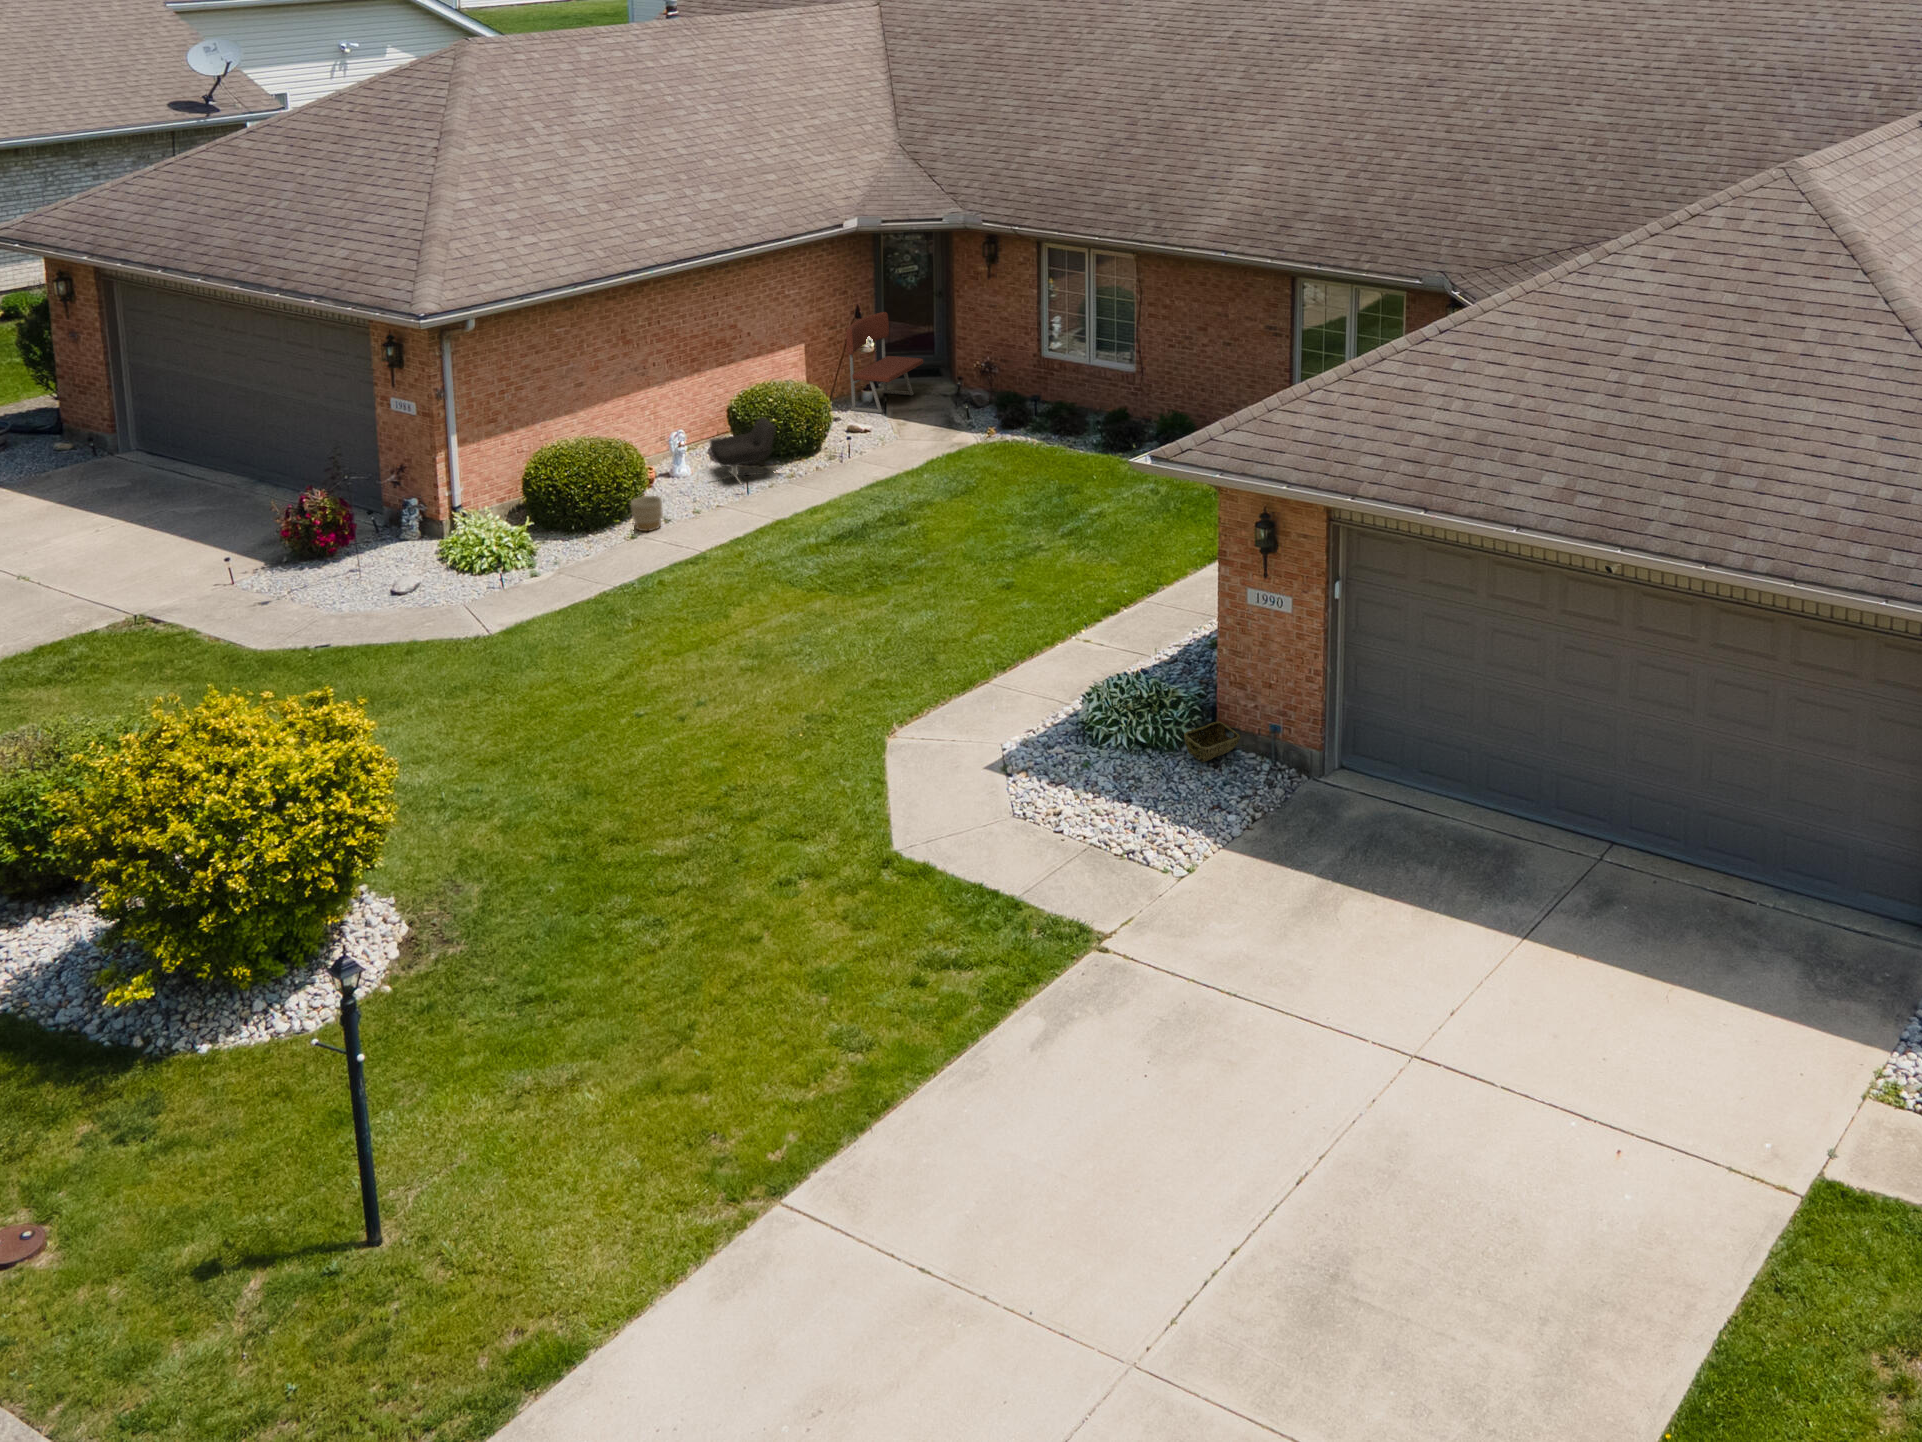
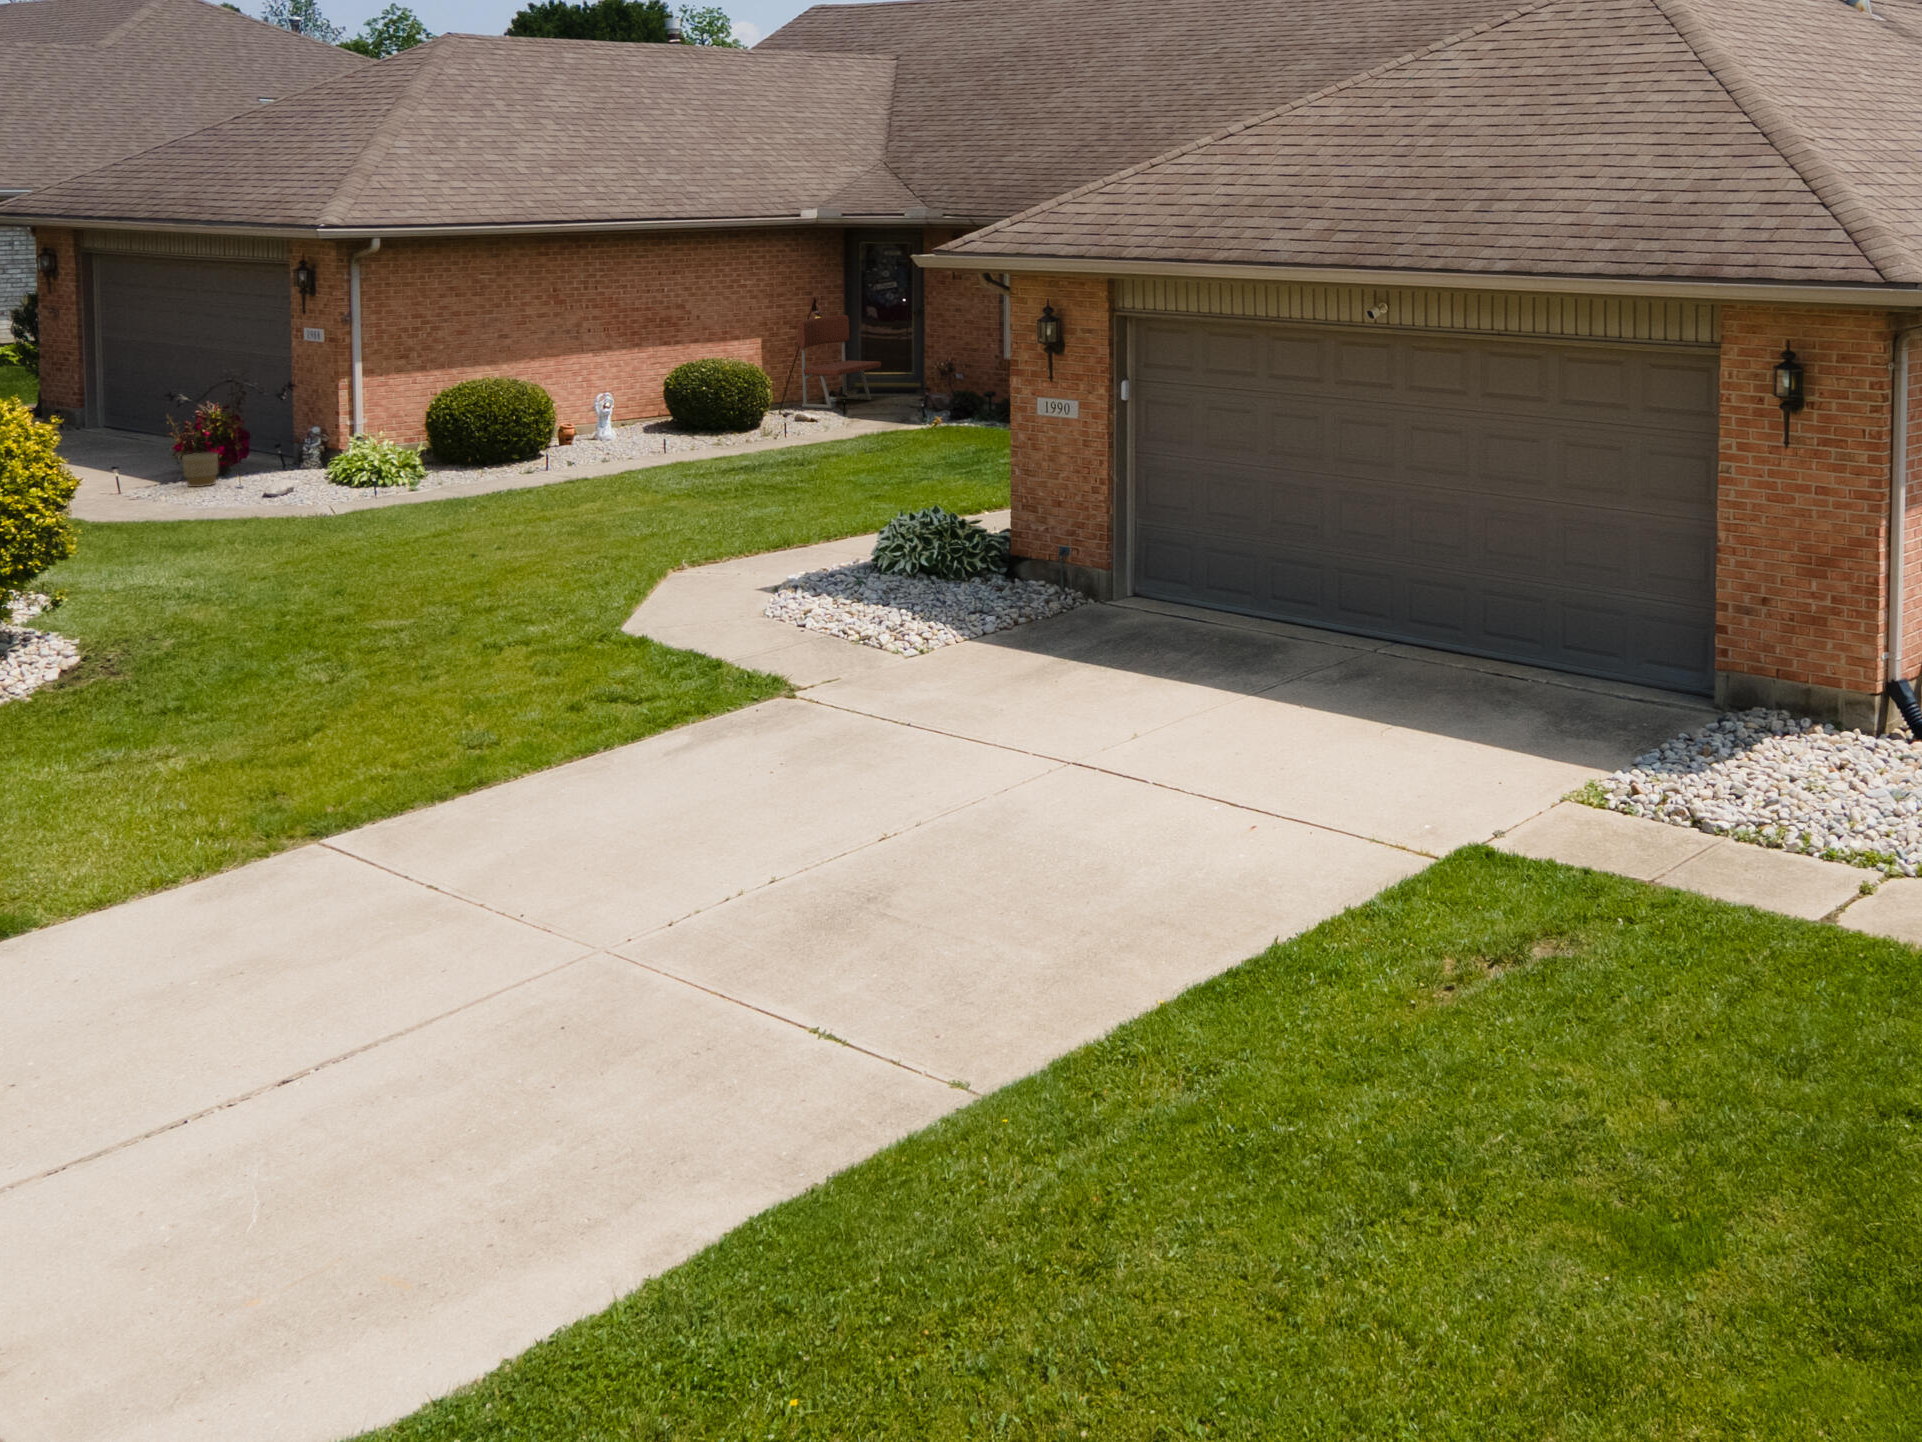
lounge chair: present [709,417,776,484] -> none [627,382,698,444]
planter: present [631,496,662,531] -> present [182,453,218,487]
woven basket: present [1184,721,1240,762] -> none [969,558,1031,592]

